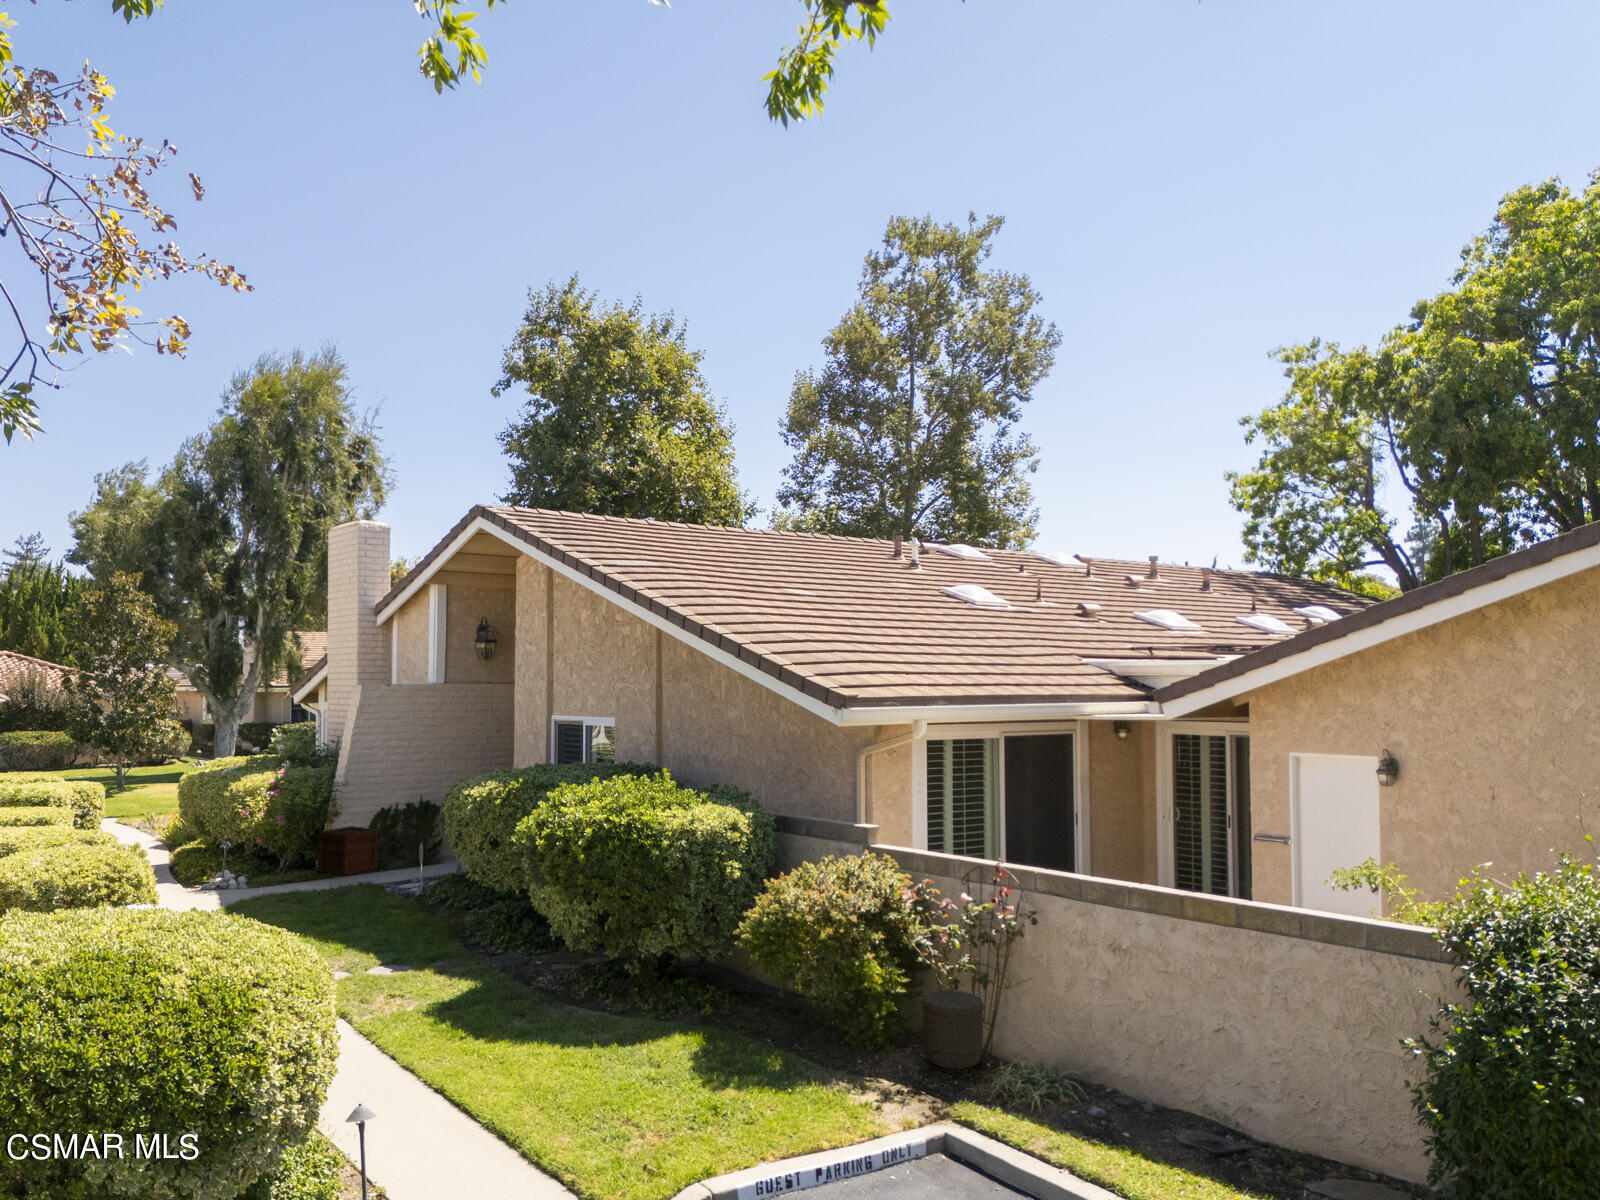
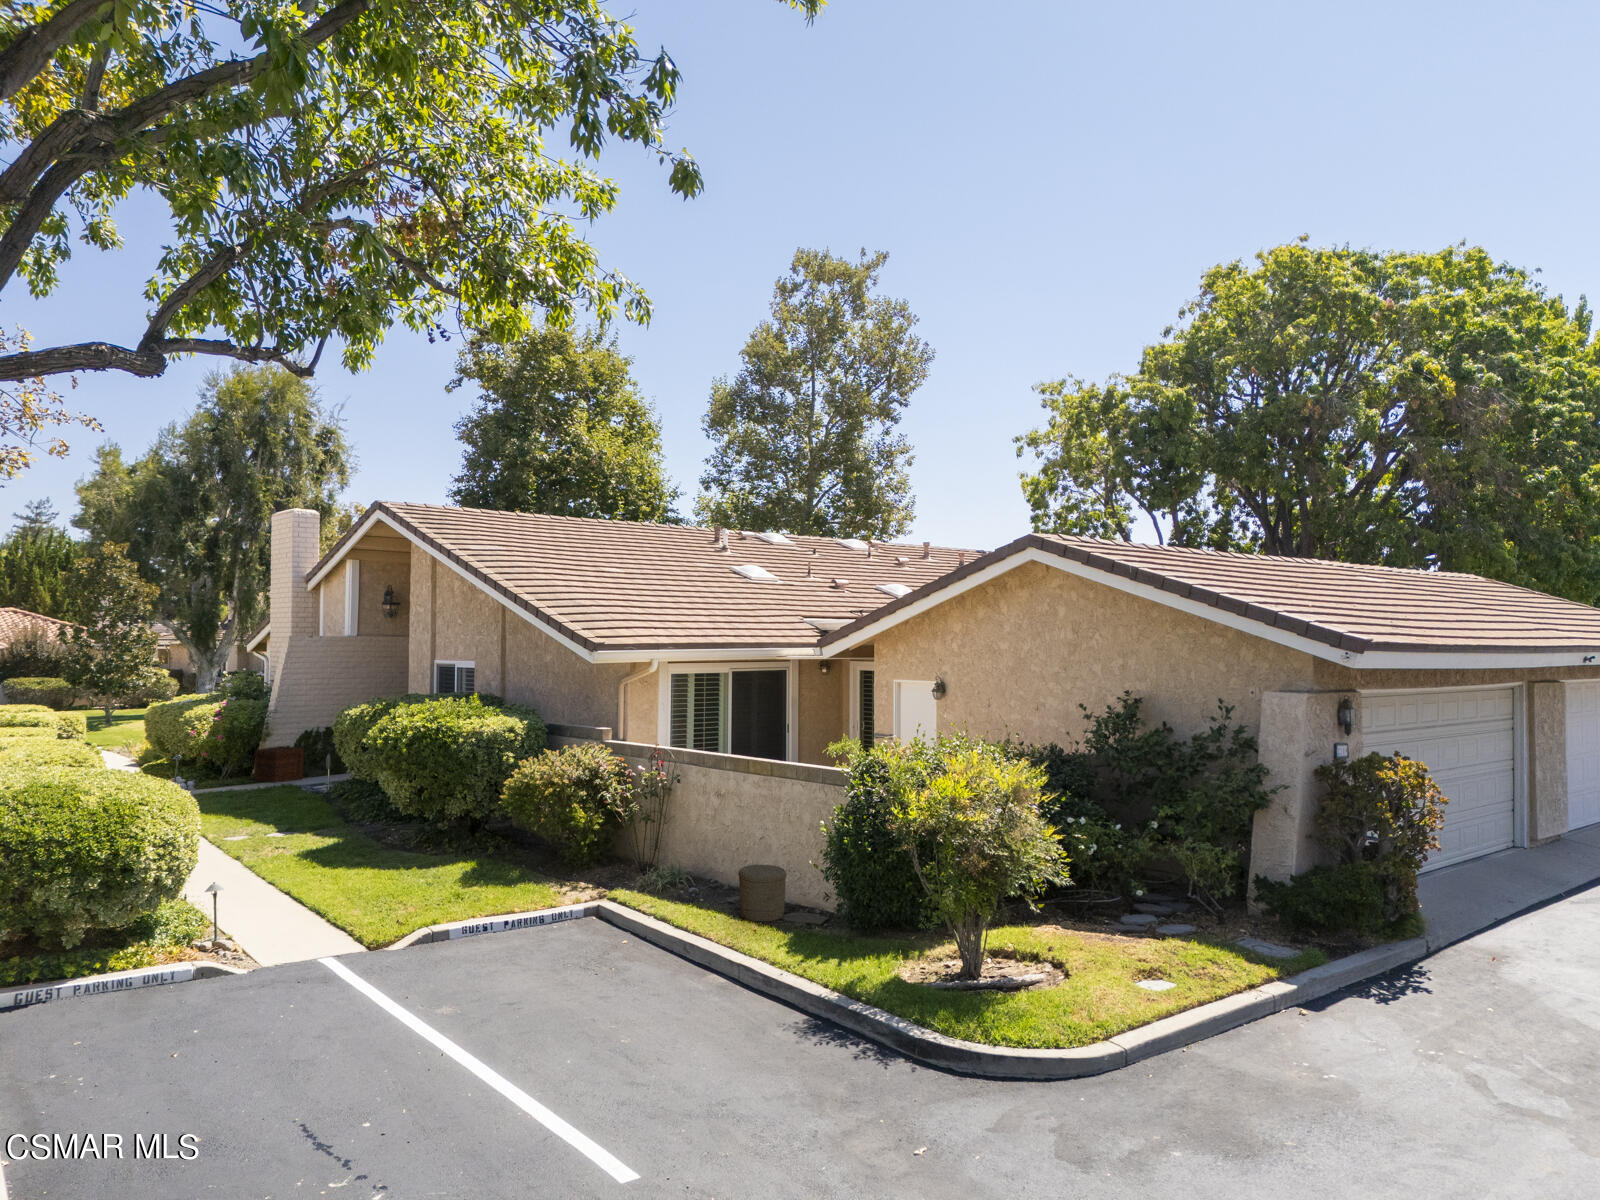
woven basket: present [921,990,984,1069] -> present [738,865,787,921]

